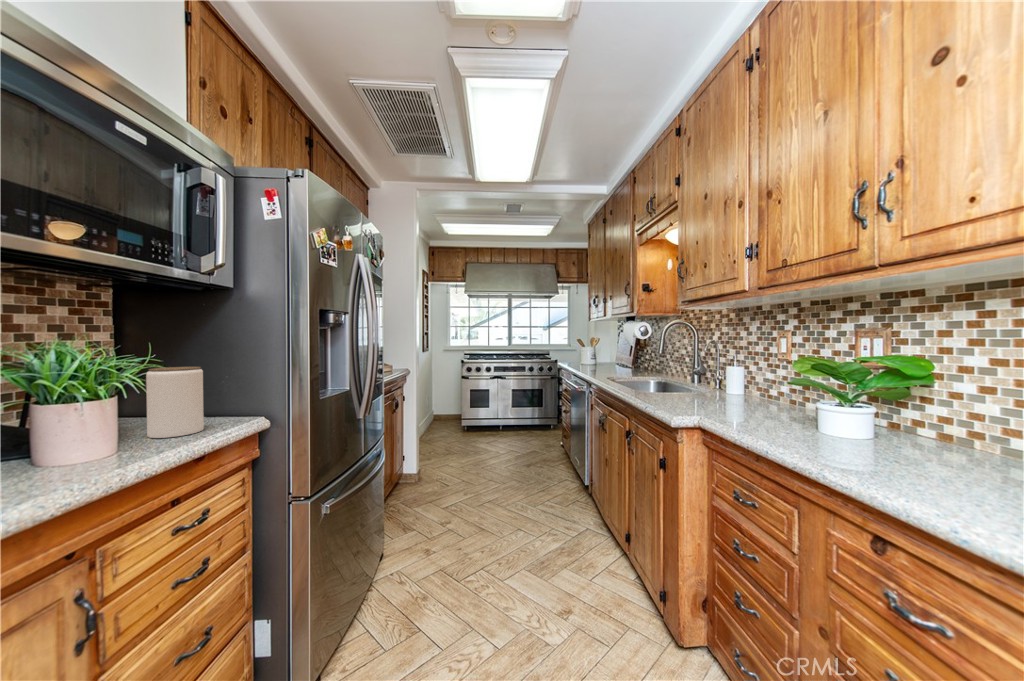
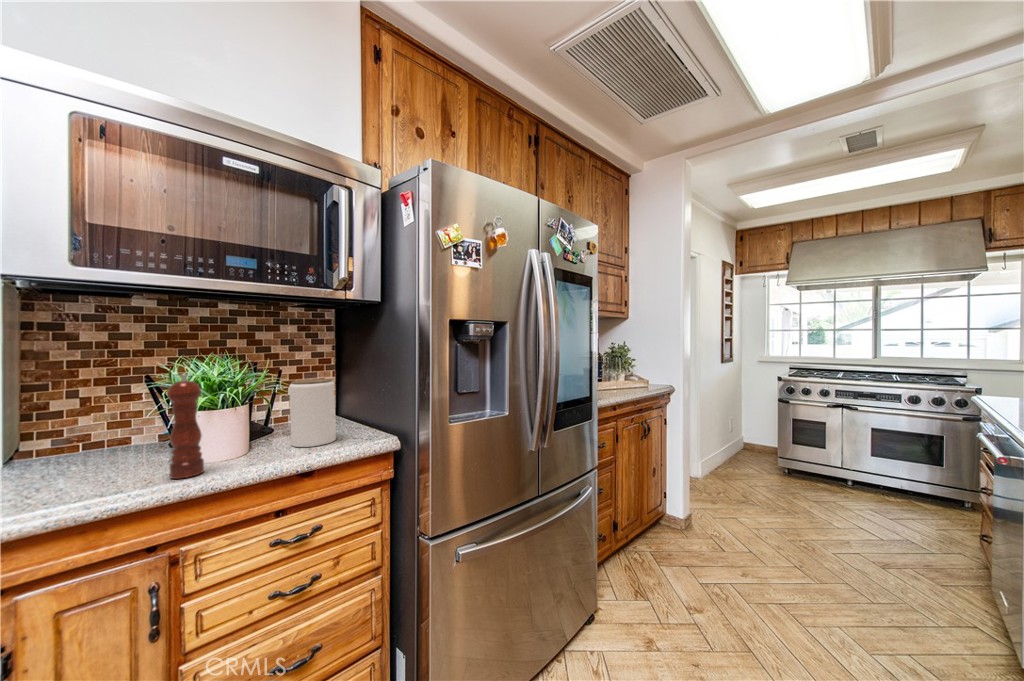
pepper mill: none [61,356,108,476] -> present [167,374,204,479]

